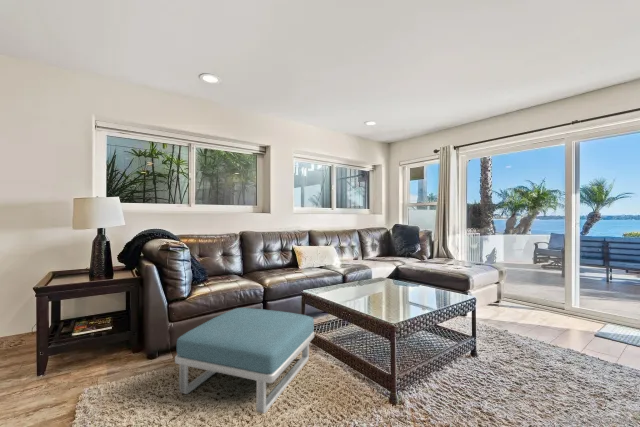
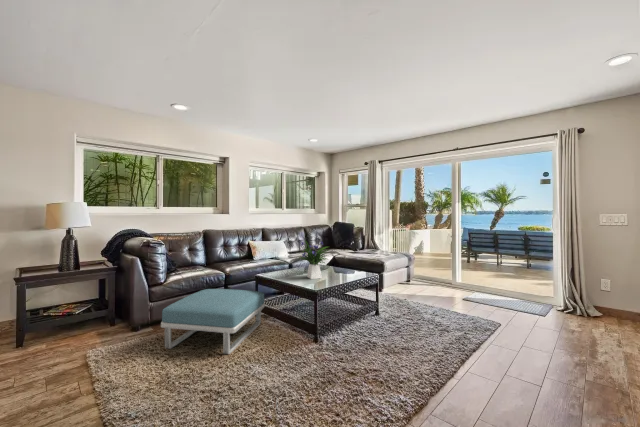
flower arrangement: none [355,245,407,301] -> present [300,240,329,279]

